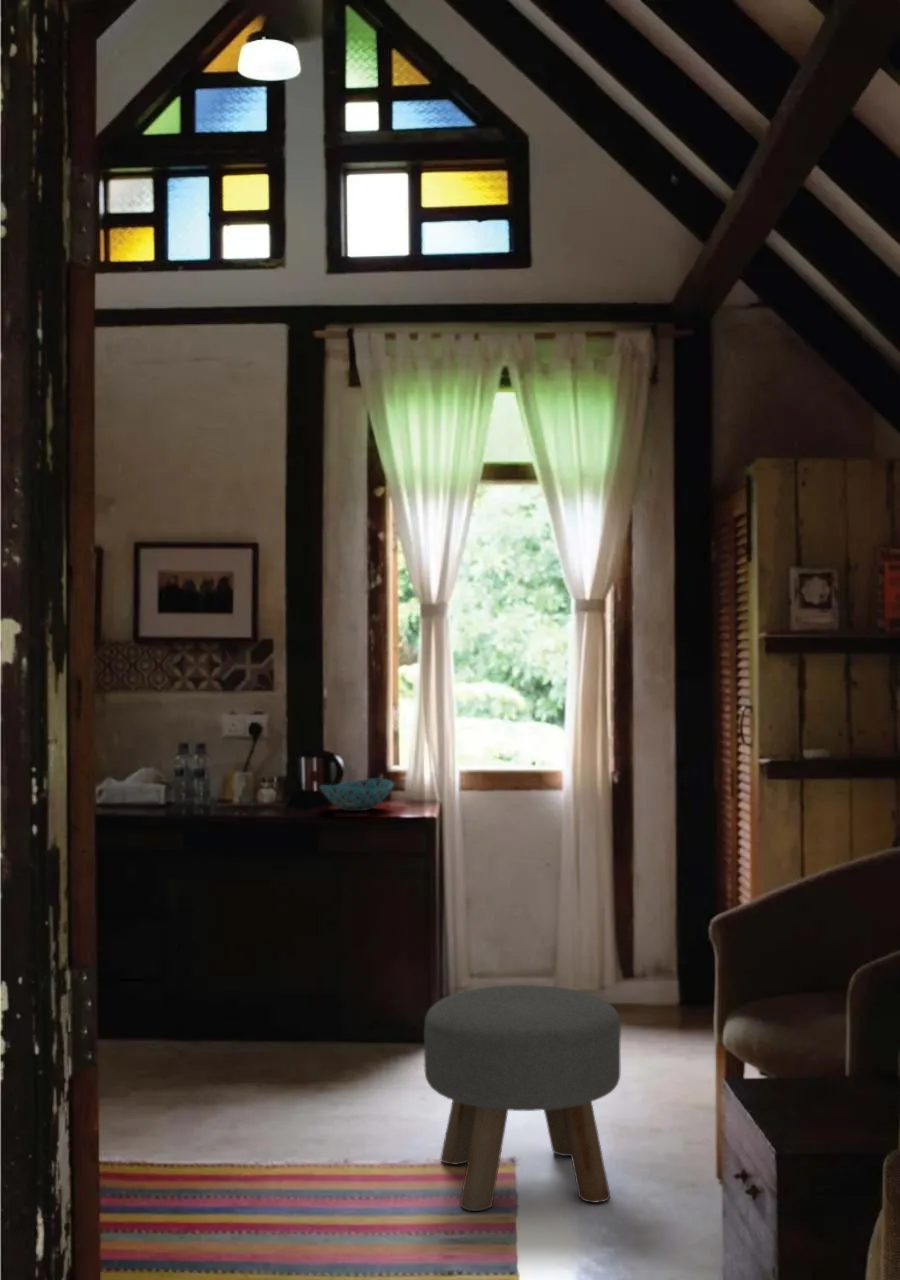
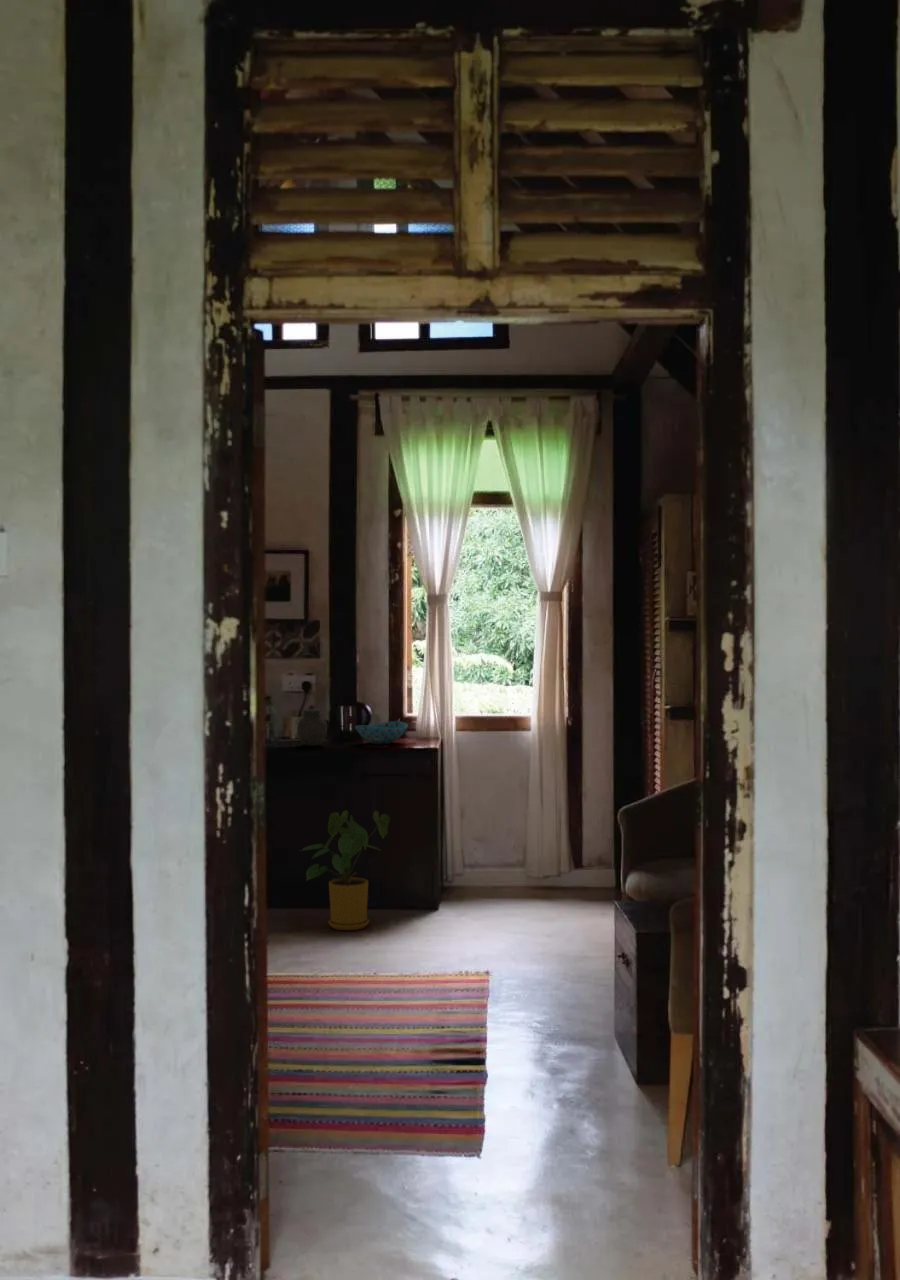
jar: none [238,757,280,814] -> present [297,705,327,746]
house plant: none [237,907,369,1083] -> present [303,811,390,930]
ottoman: present [424,985,621,1211] -> none [428,857,558,998]

